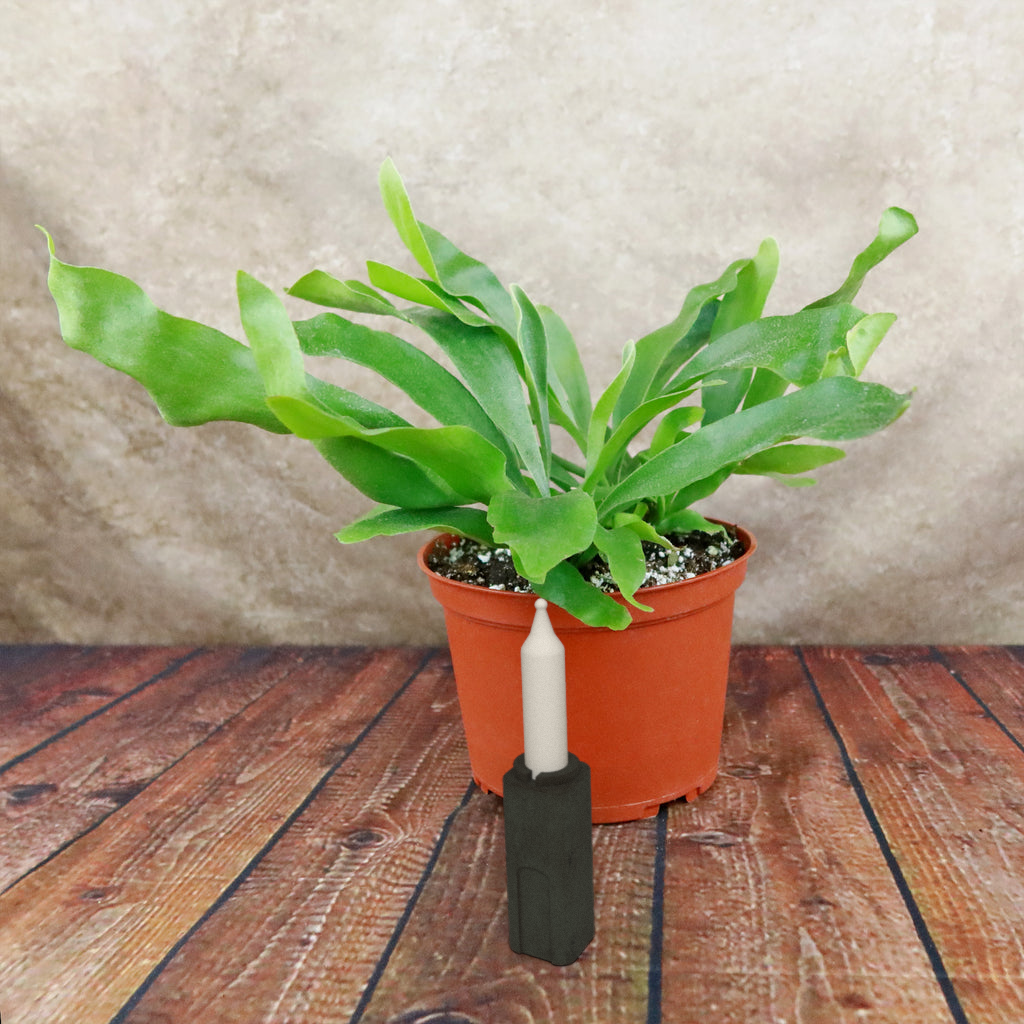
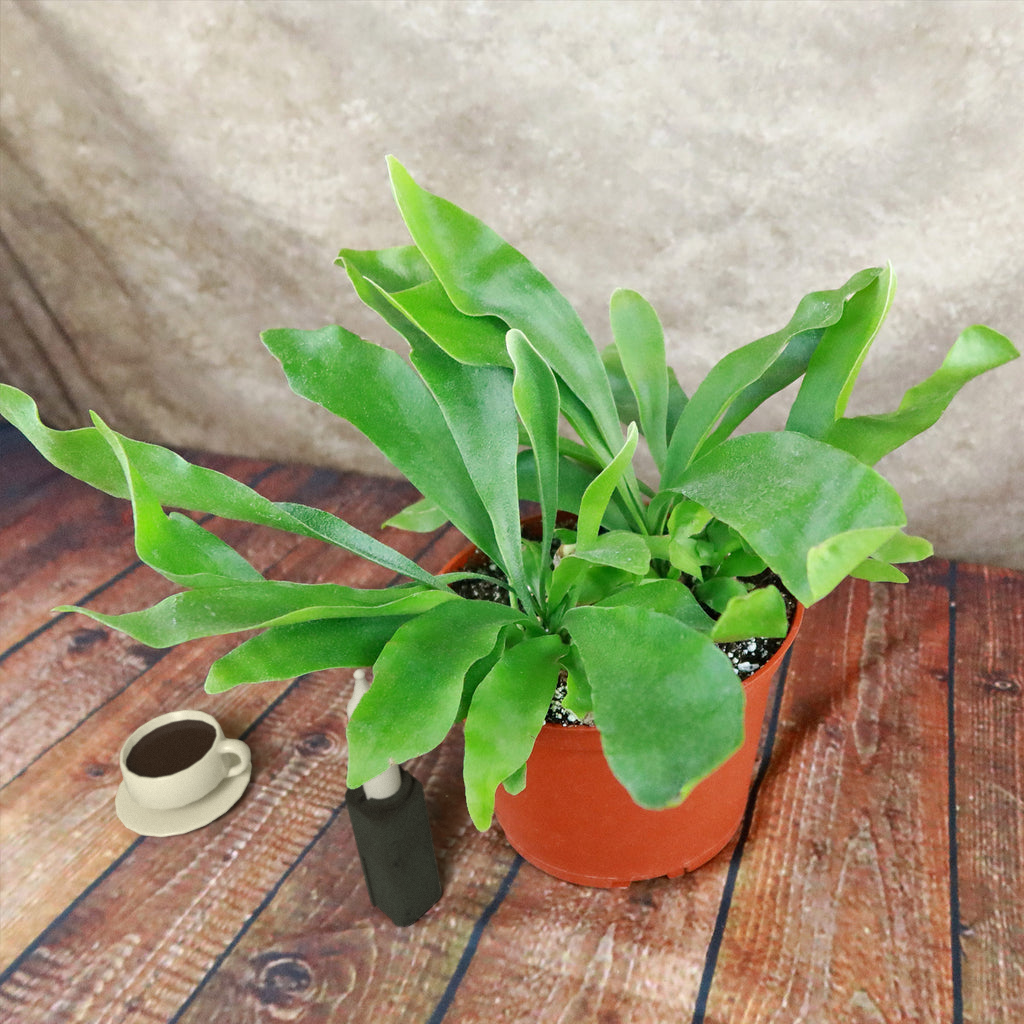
teacup: none [128,791,310,934] -> present [115,710,252,837]

